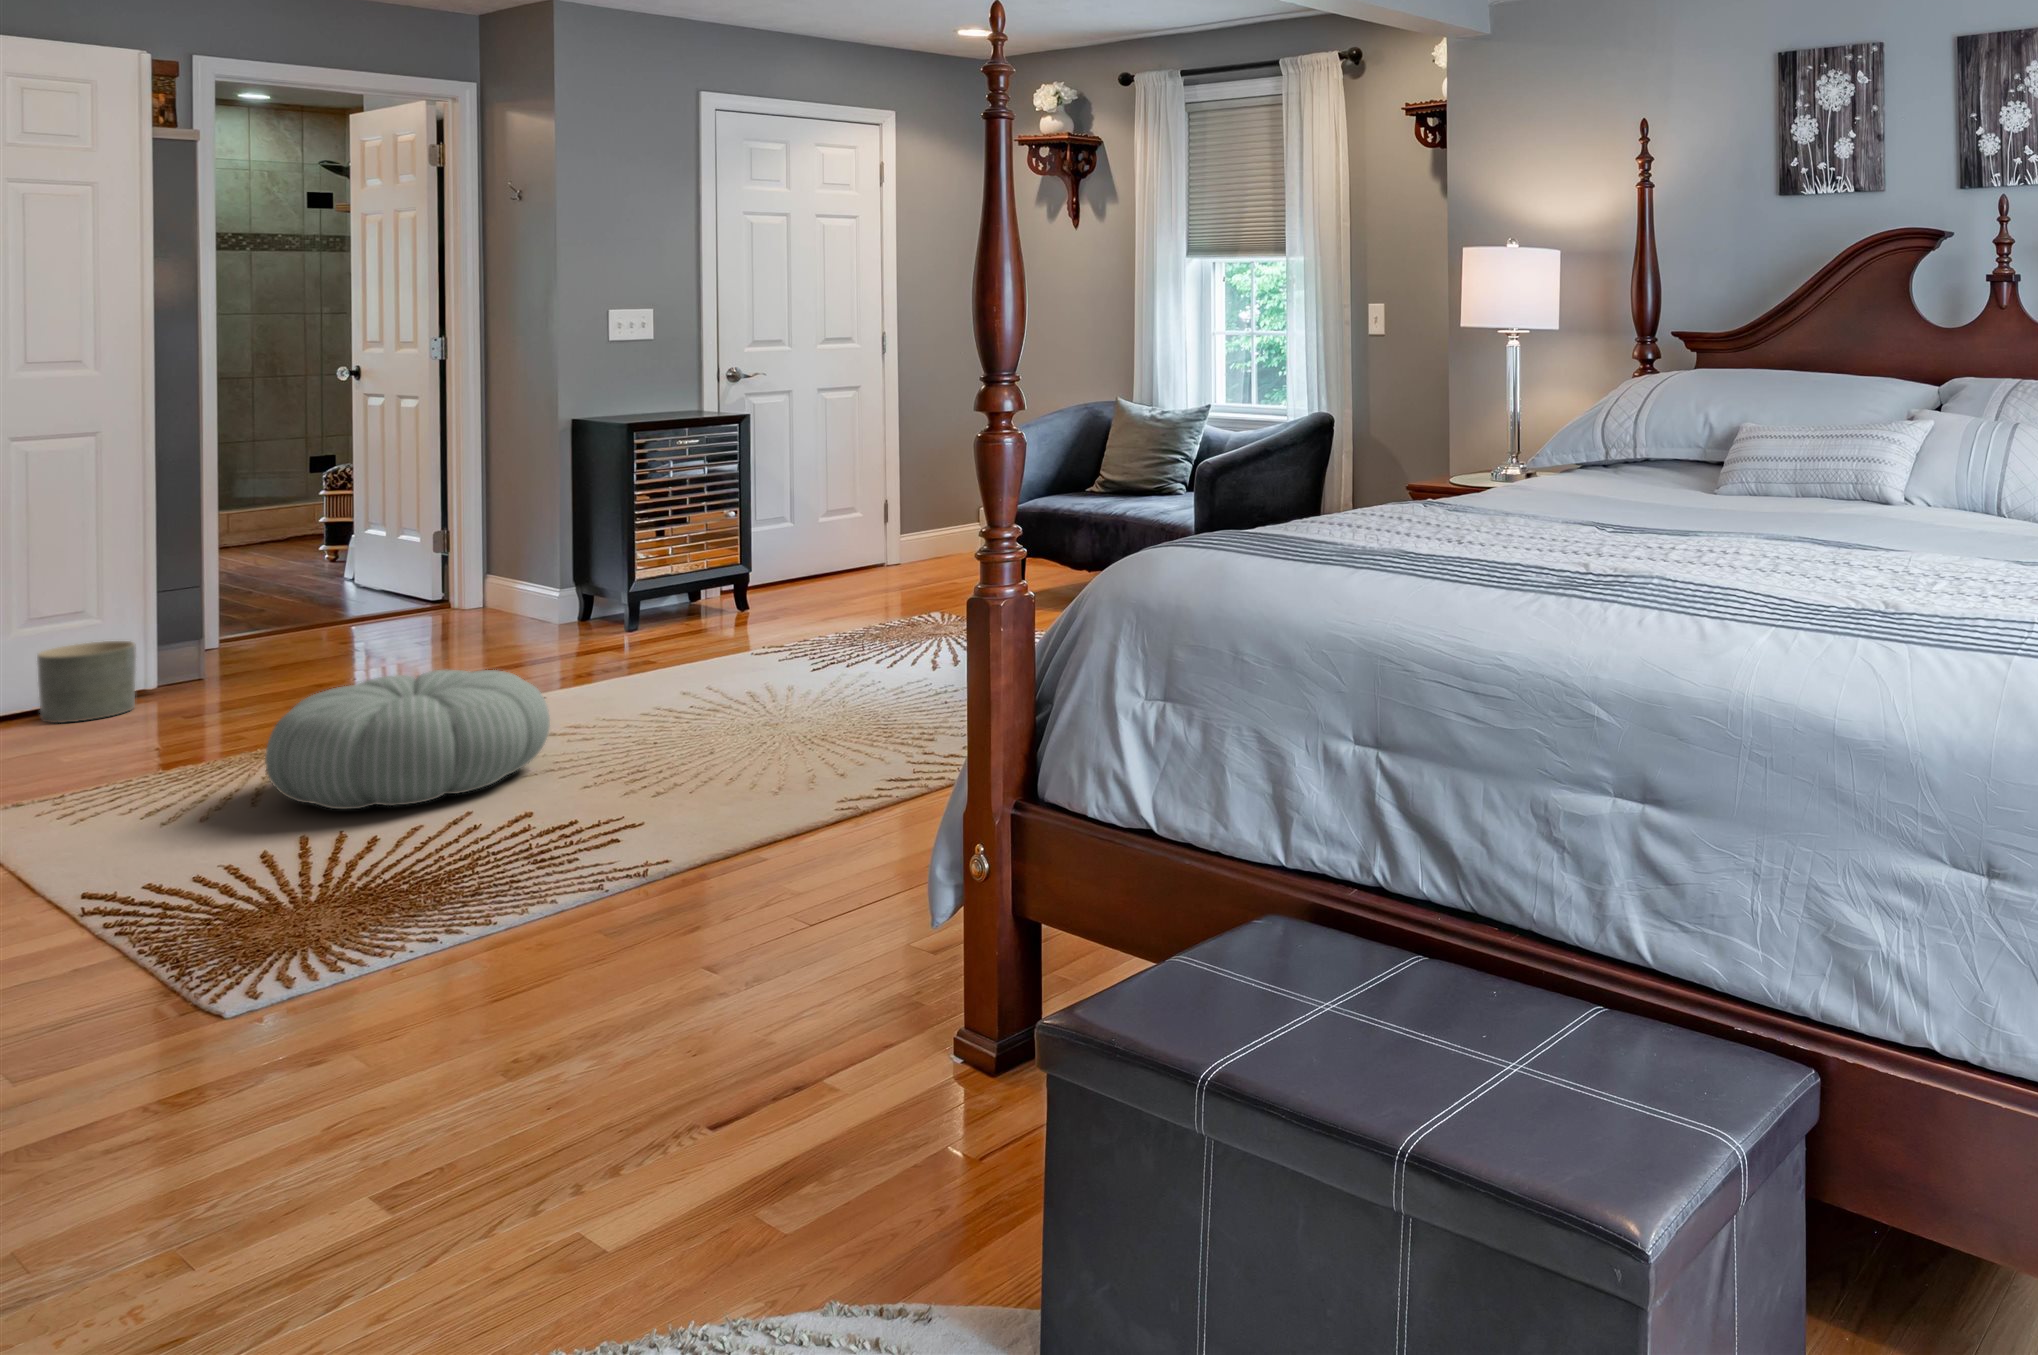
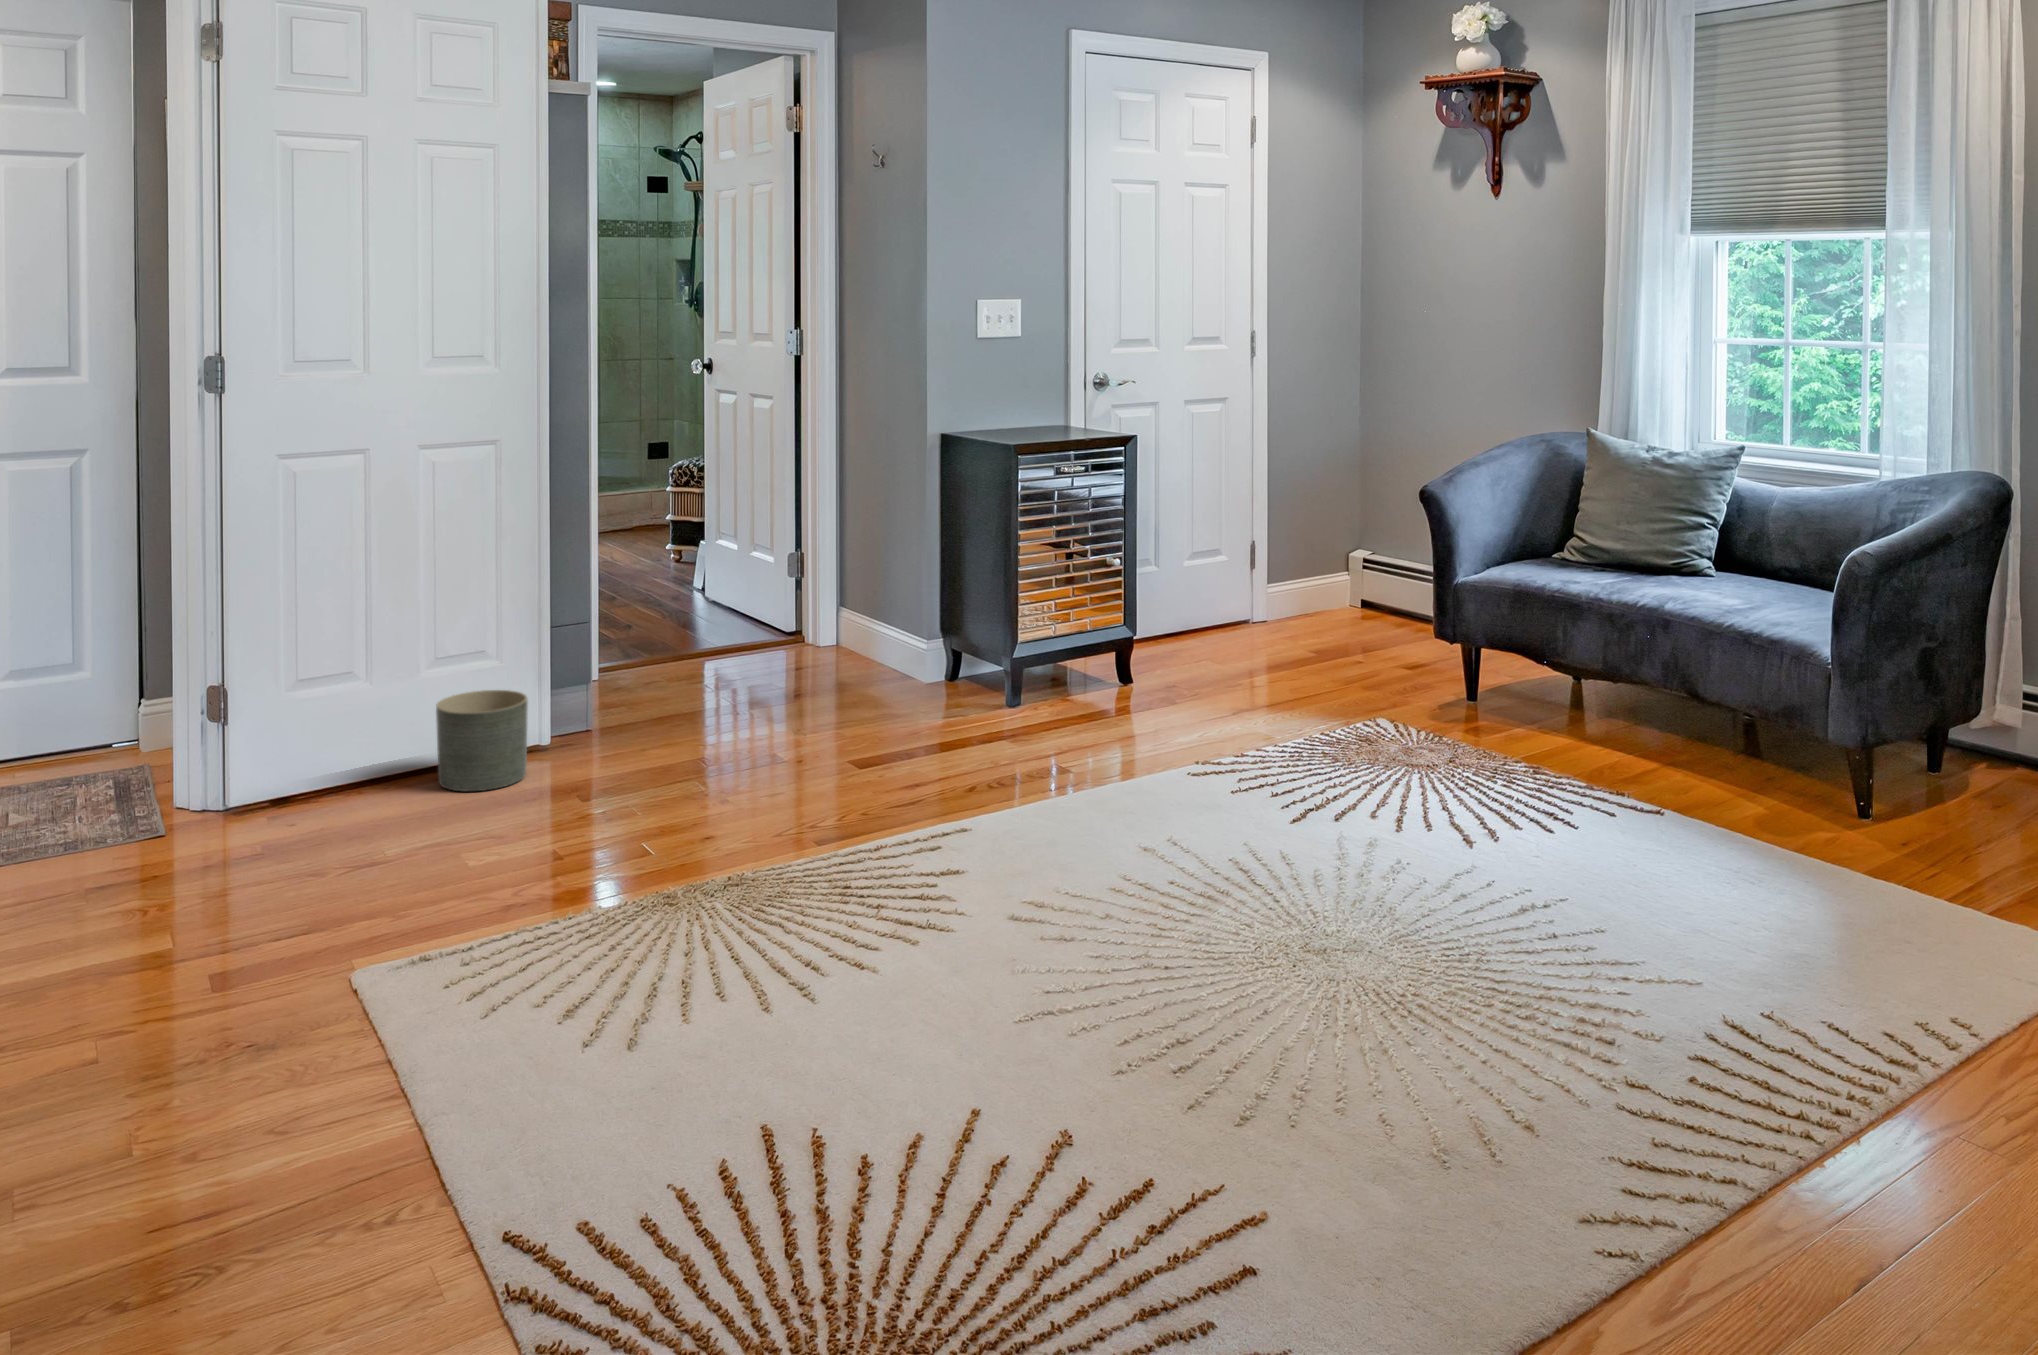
pouf: present [265,670,550,809] -> none [696,821,1038,1065]

